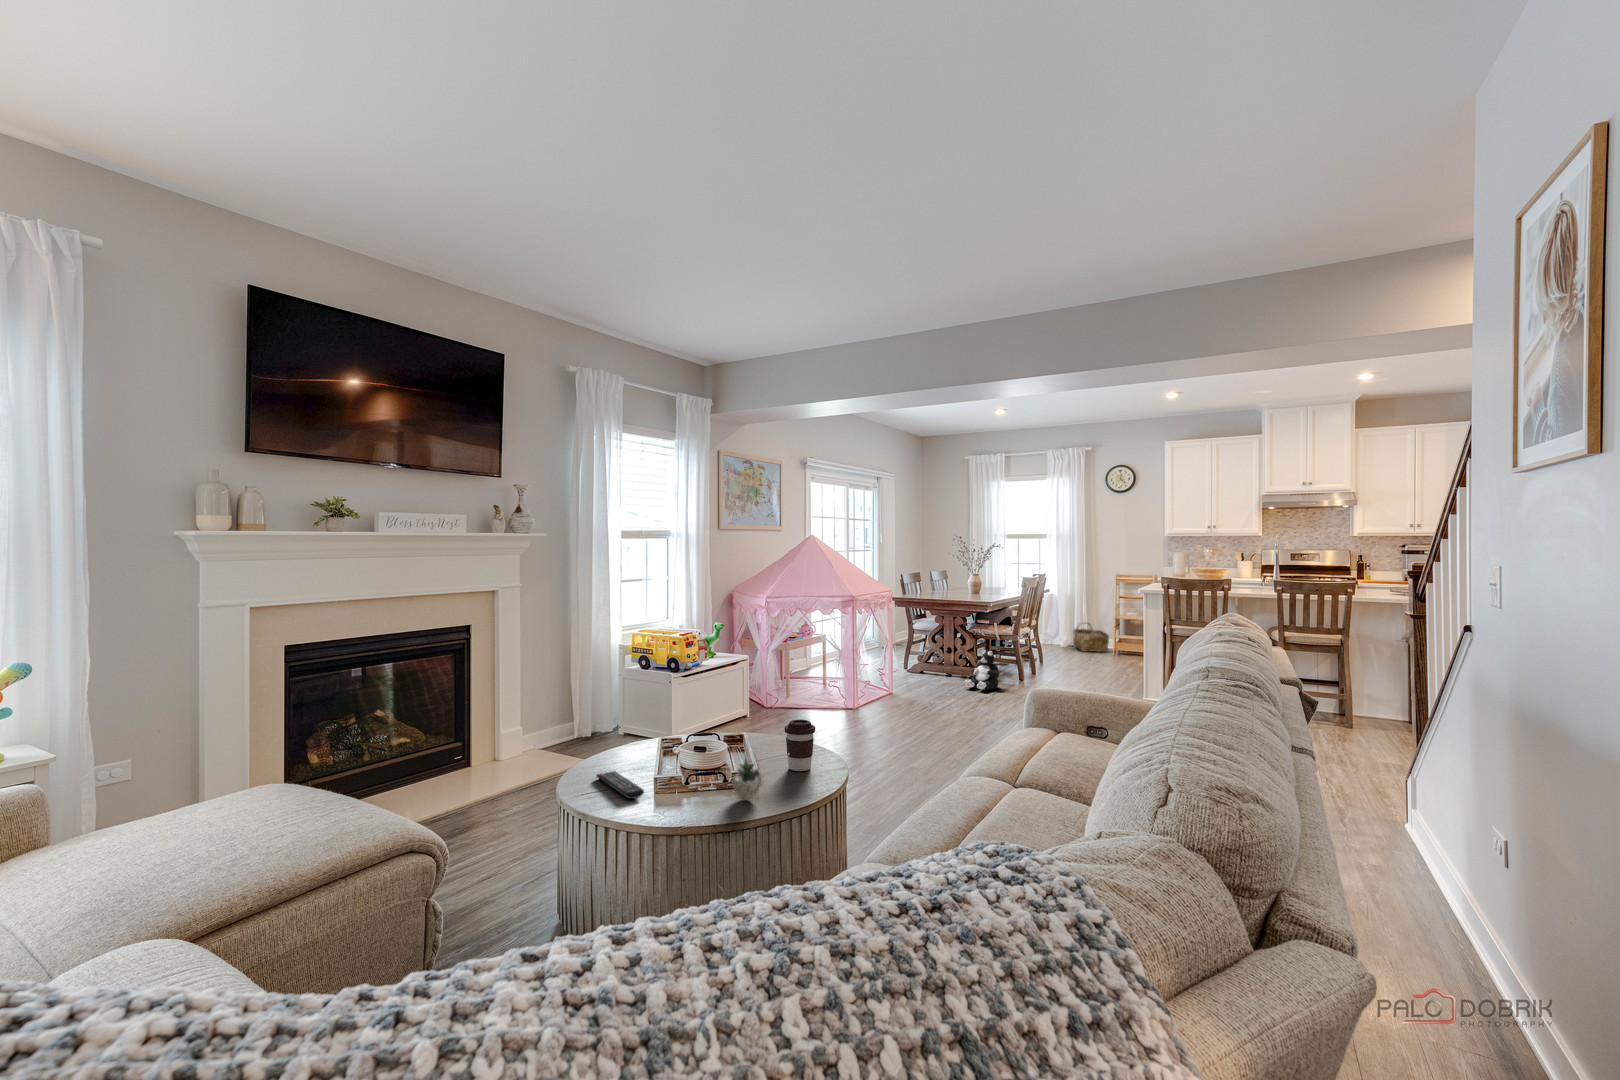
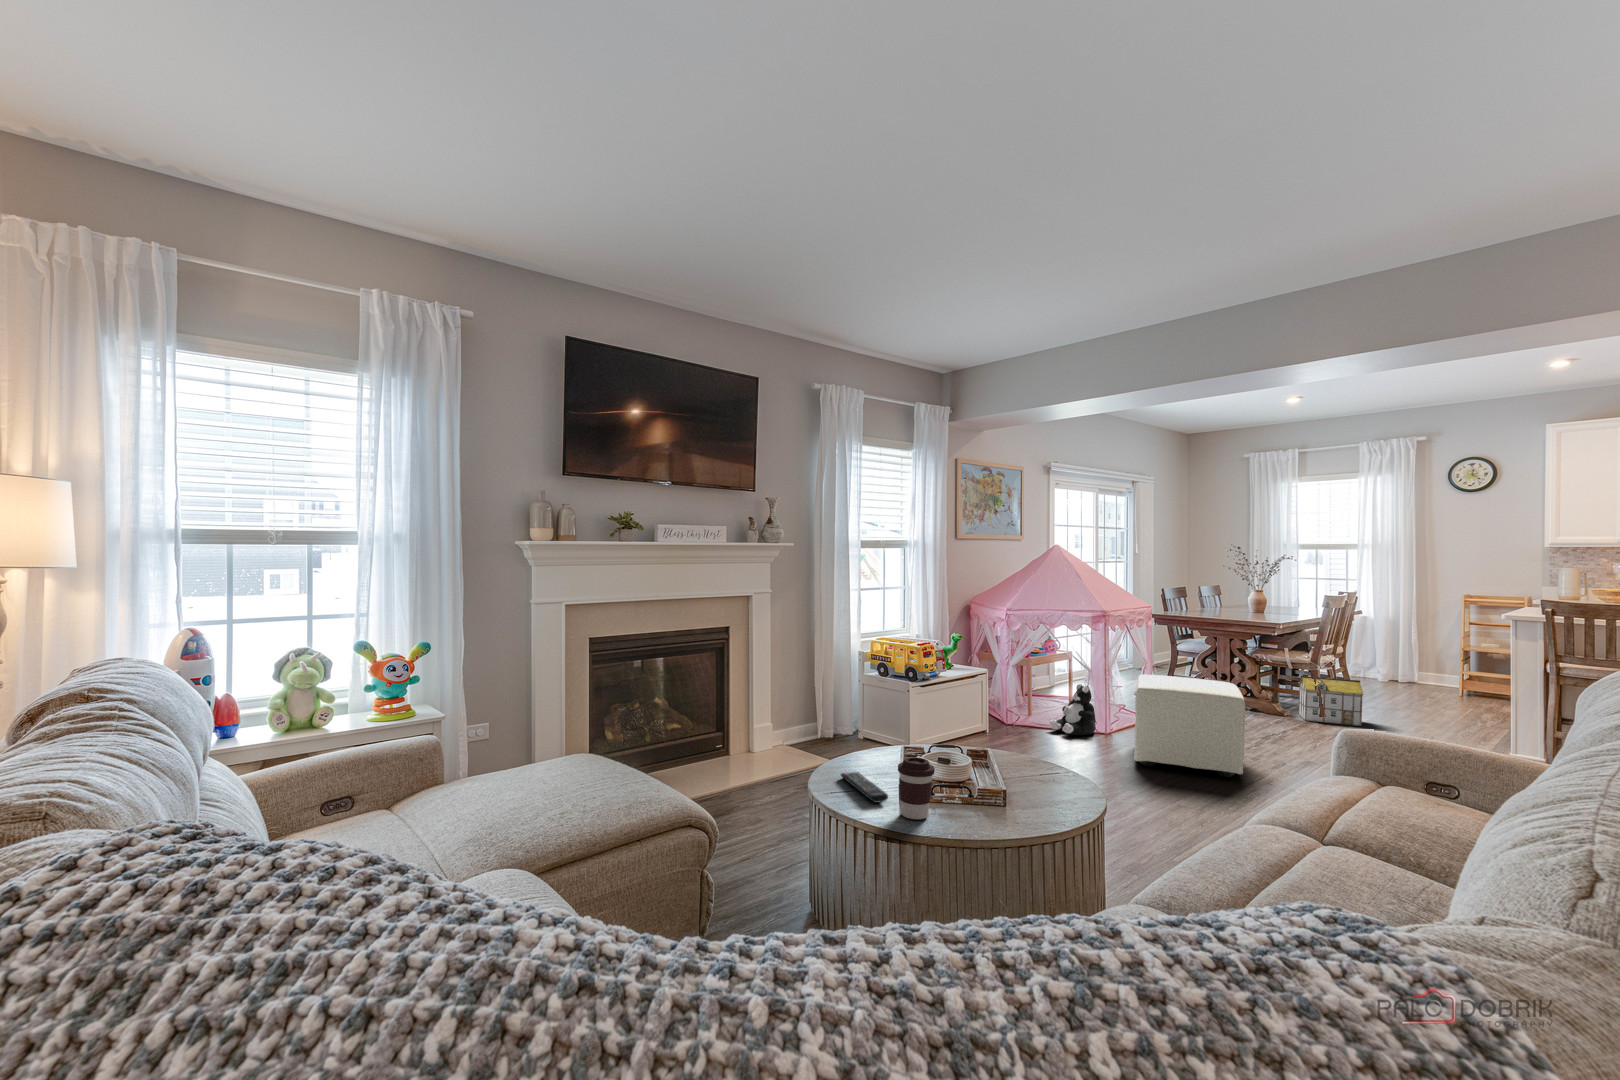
woven basket: present [1073,623,1109,652] -> none [1390,658,1443,697]
toy house: none [1006,643,1053,681] -> present [1299,676,1364,726]
plush toy: present [965,650,999,690] -> present [1049,684,1096,735]
ottoman: none [876,652,964,735] -> present [1134,675,1245,777]
coffee cup: present [785,720,815,771] -> present [898,757,935,819]
succulent plant: present [732,758,761,800] -> none [980,773,1043,820]

